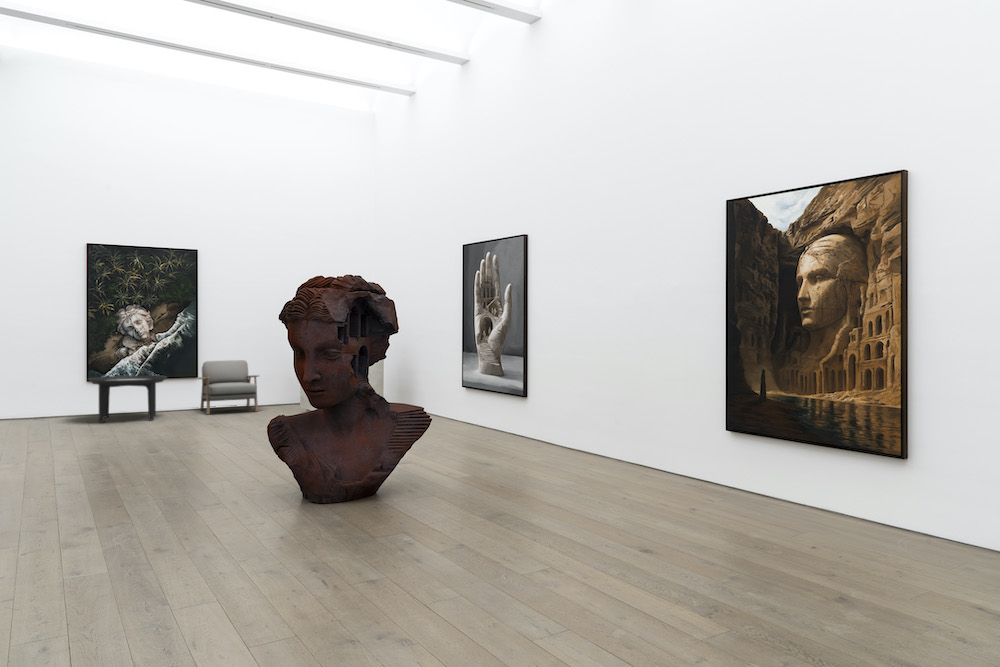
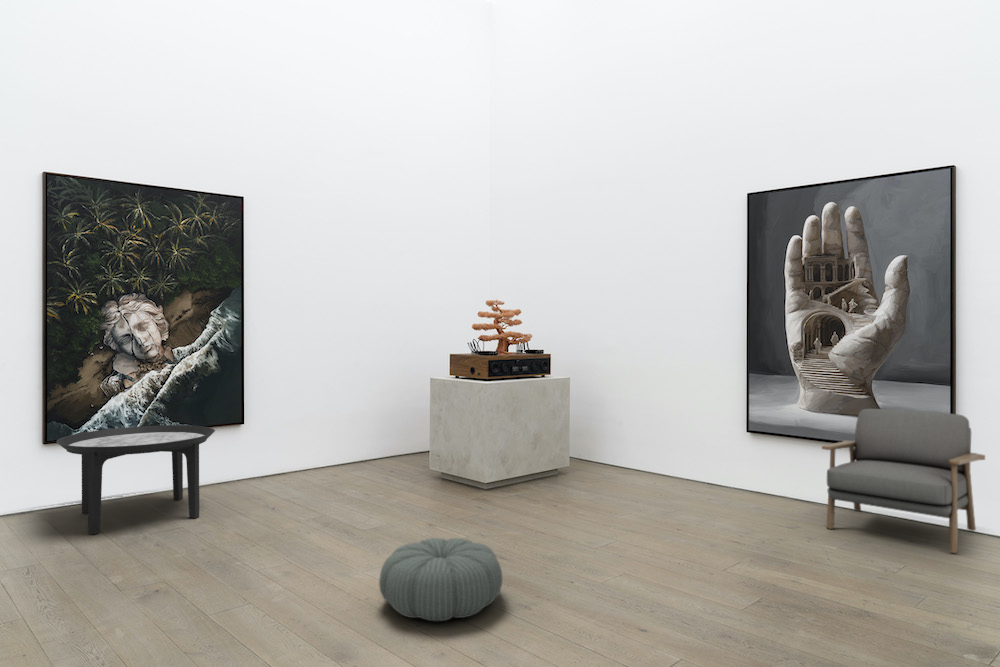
armchair: present [197,360,259,414] -> present [822,409,985,553]
pouf: none [181,418,238,446] -> present [379,538,502,621]

